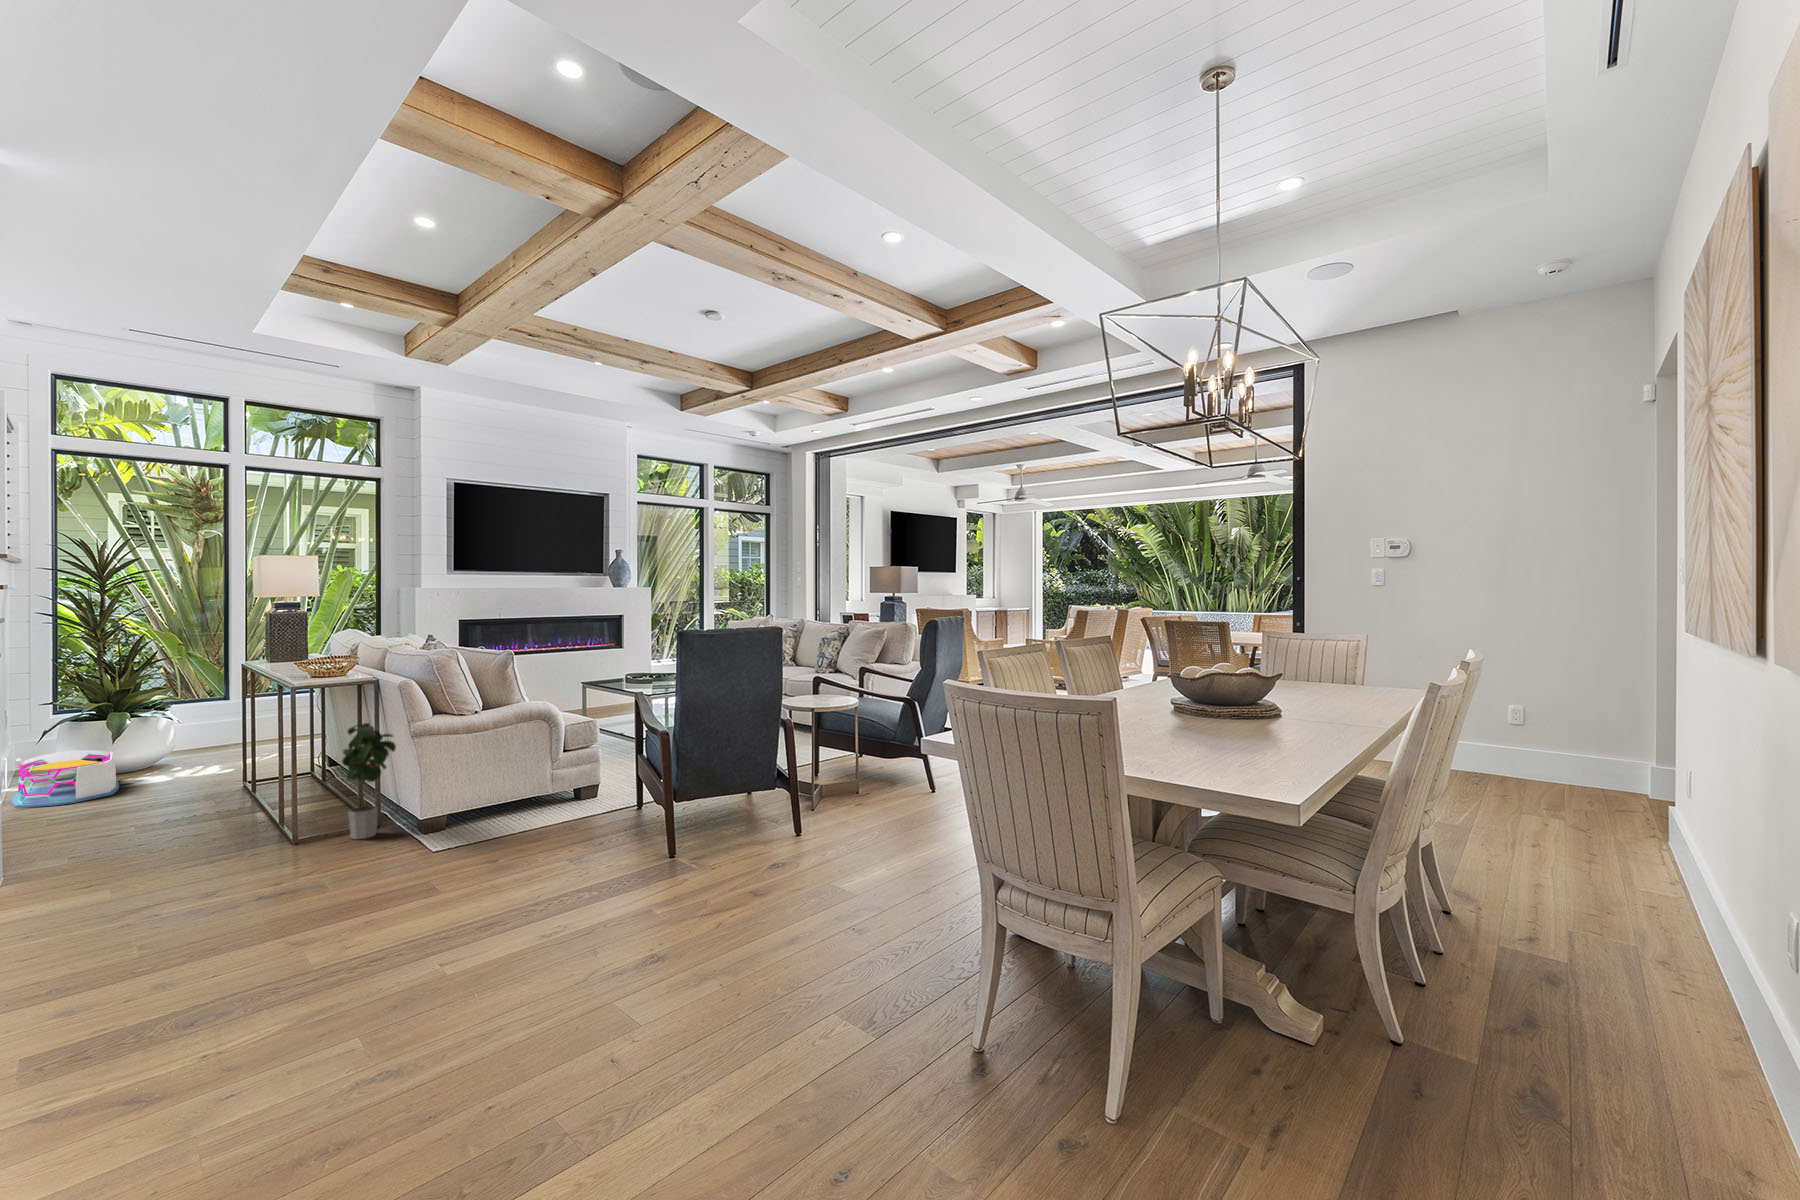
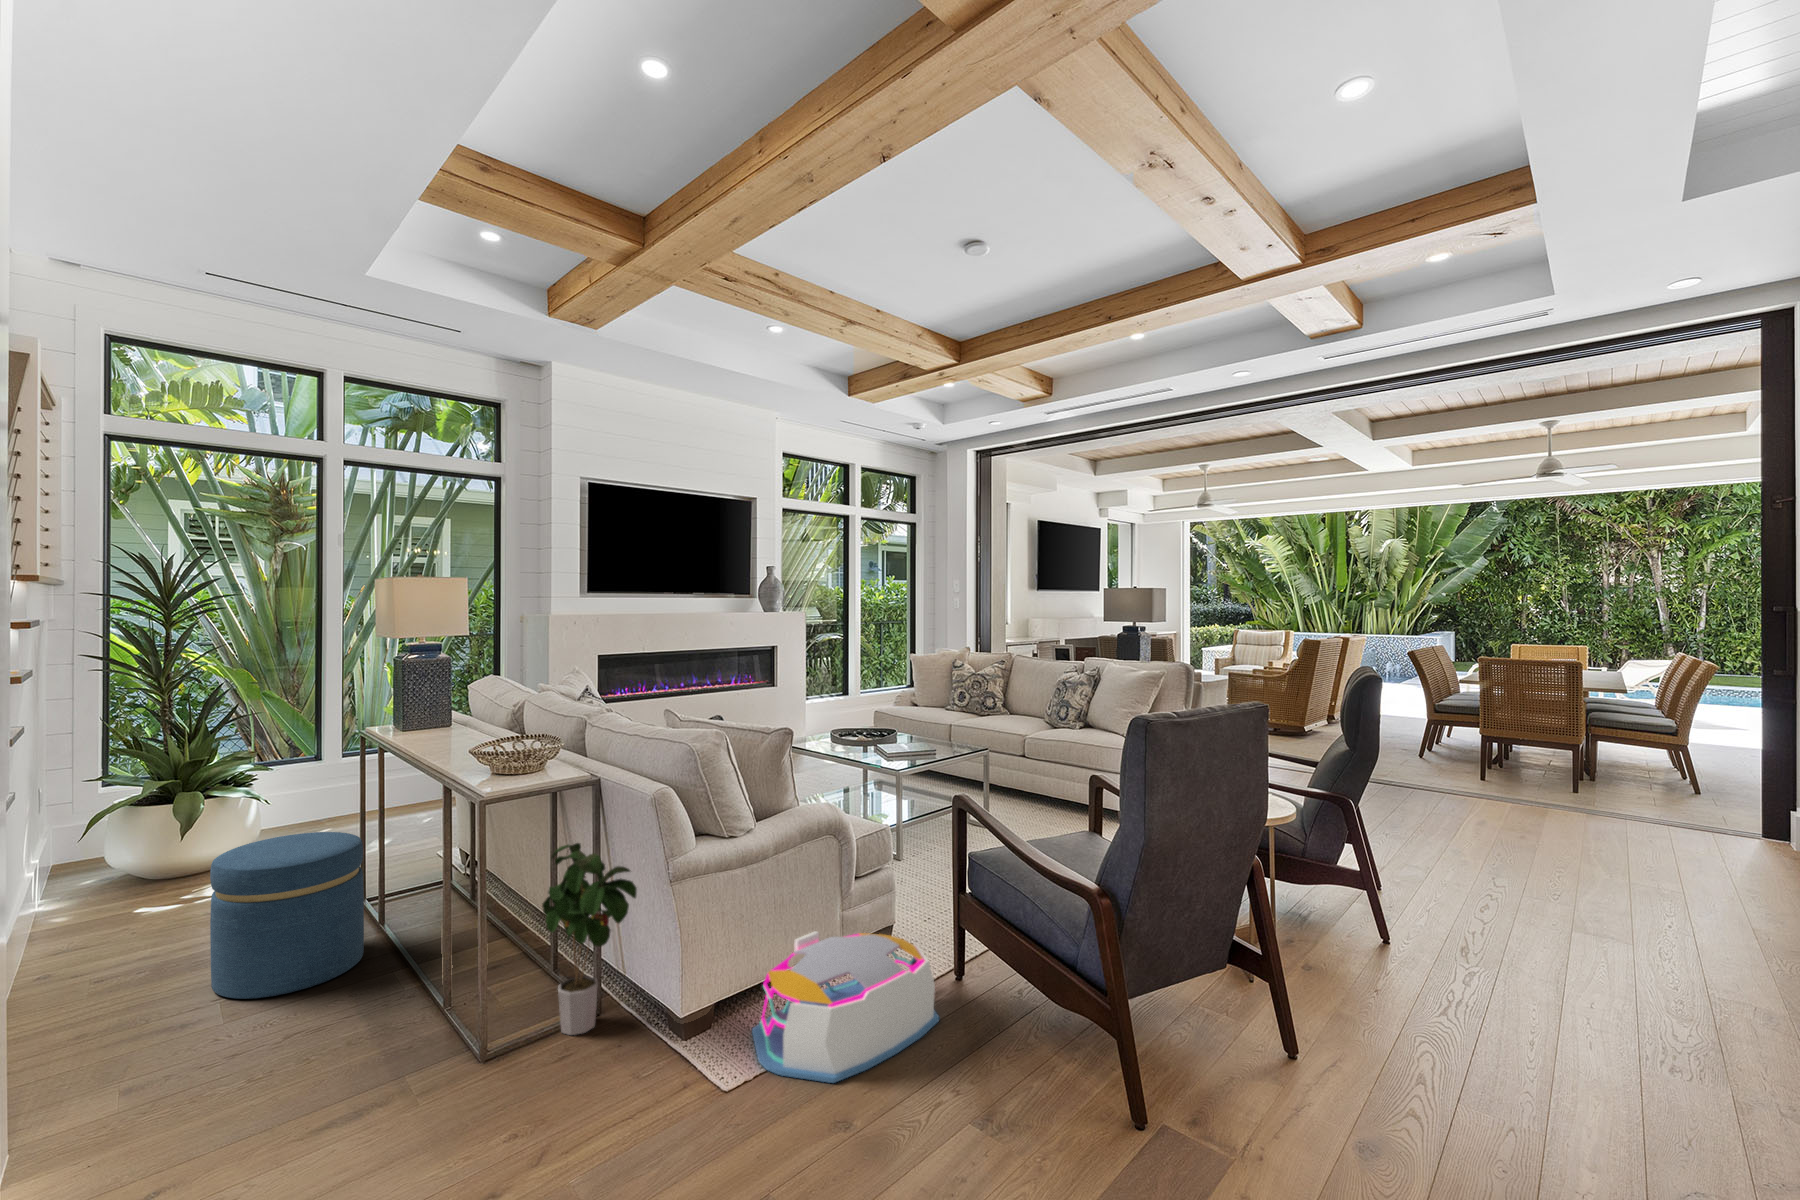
ottoman: none [125,727,237,827] -> present [210,832,364,999]
storage bin: present [12,750,119,808] -> present [752,931,939,1083]

